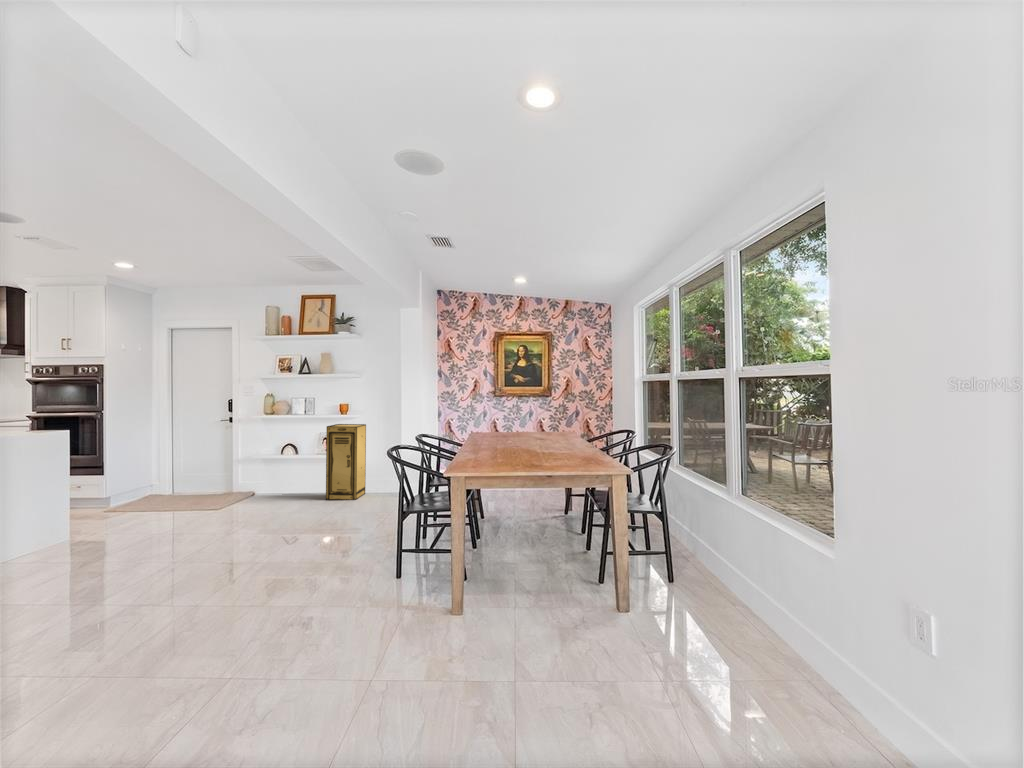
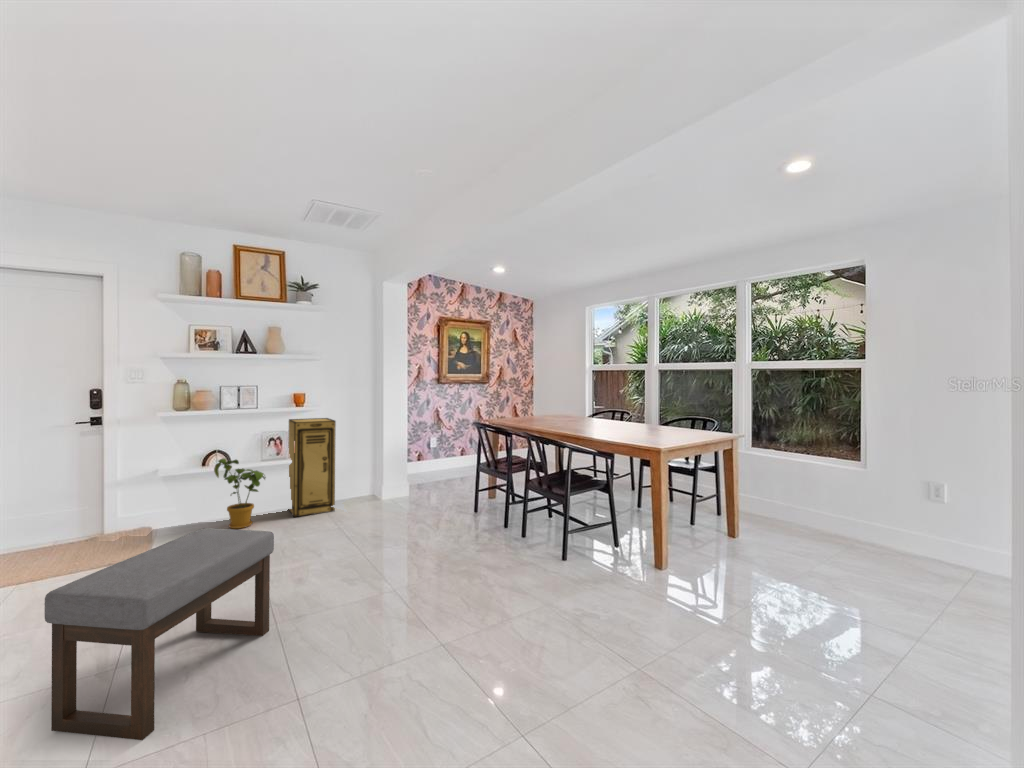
house plant: none [272,450,307,502] -> present [214,459,266,529]
ottoman: none [45,487,178,584] -> present [45,528,274,740]

